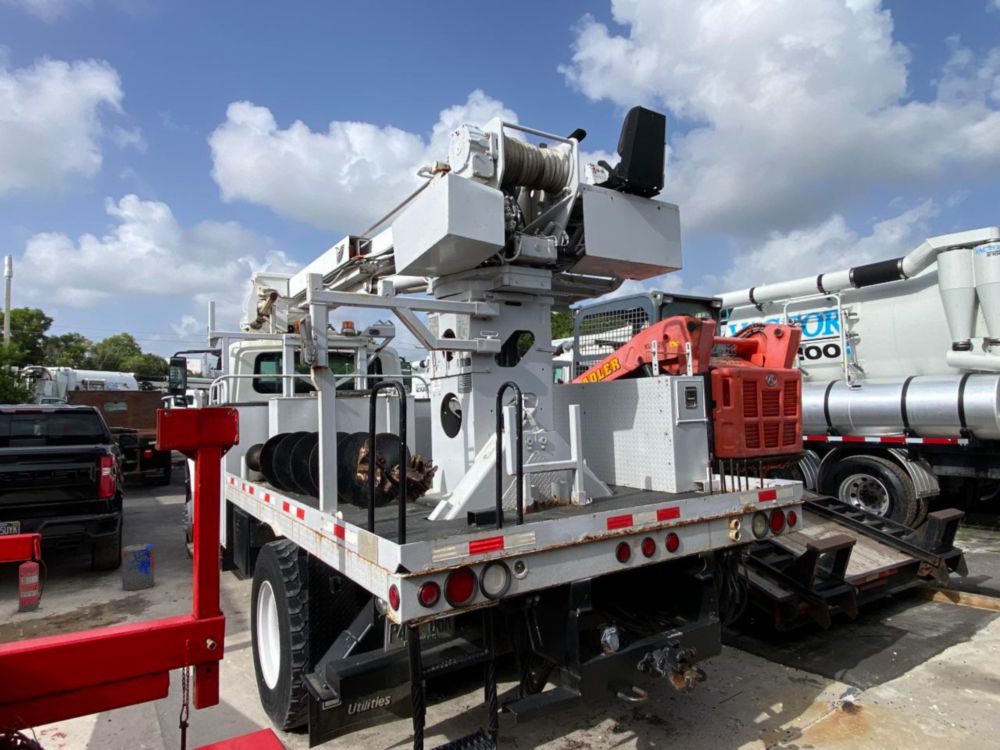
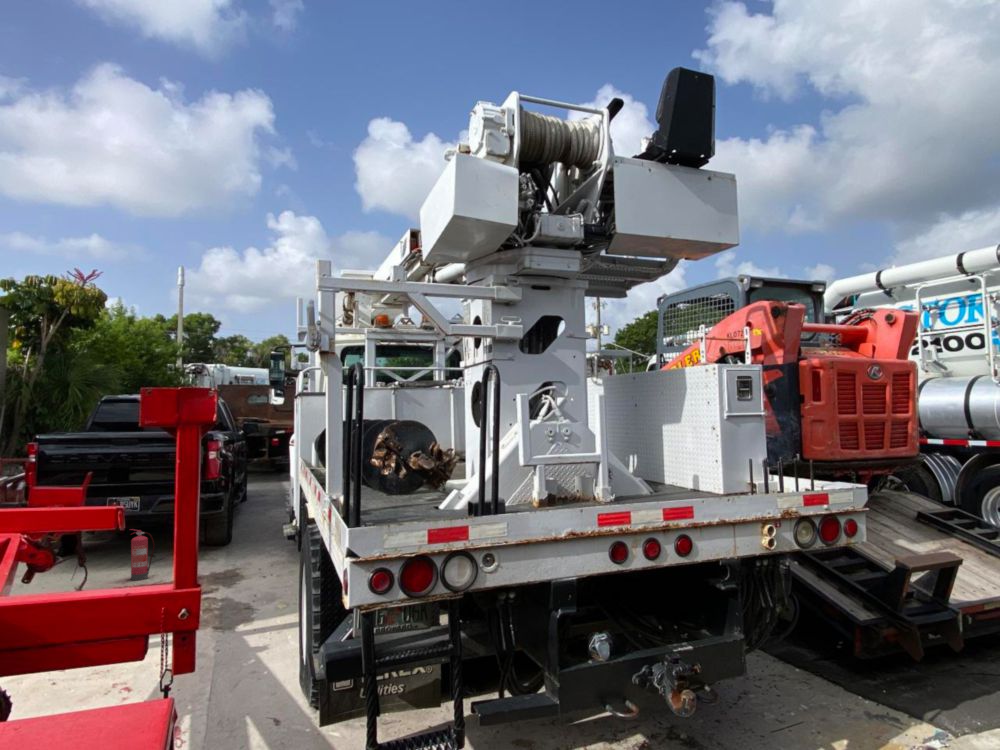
trash can: present [122,542,155,590] -> none [221,523,251,567]

